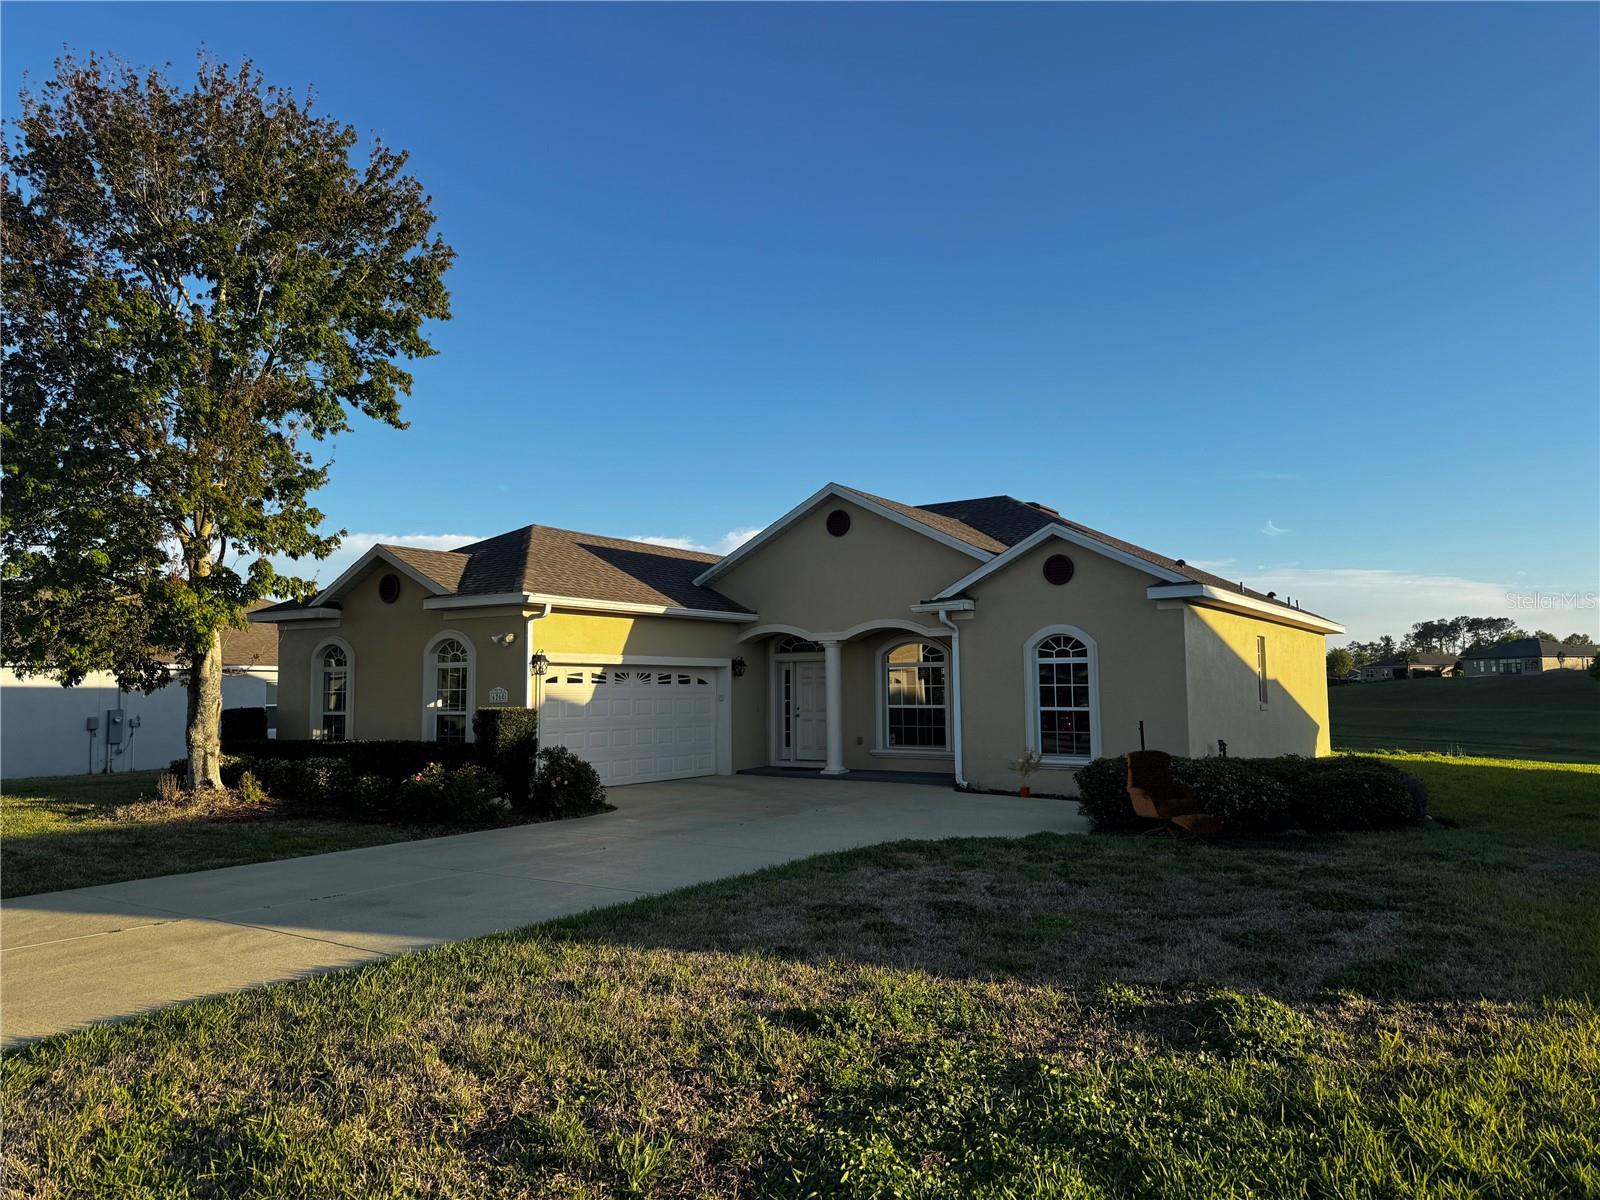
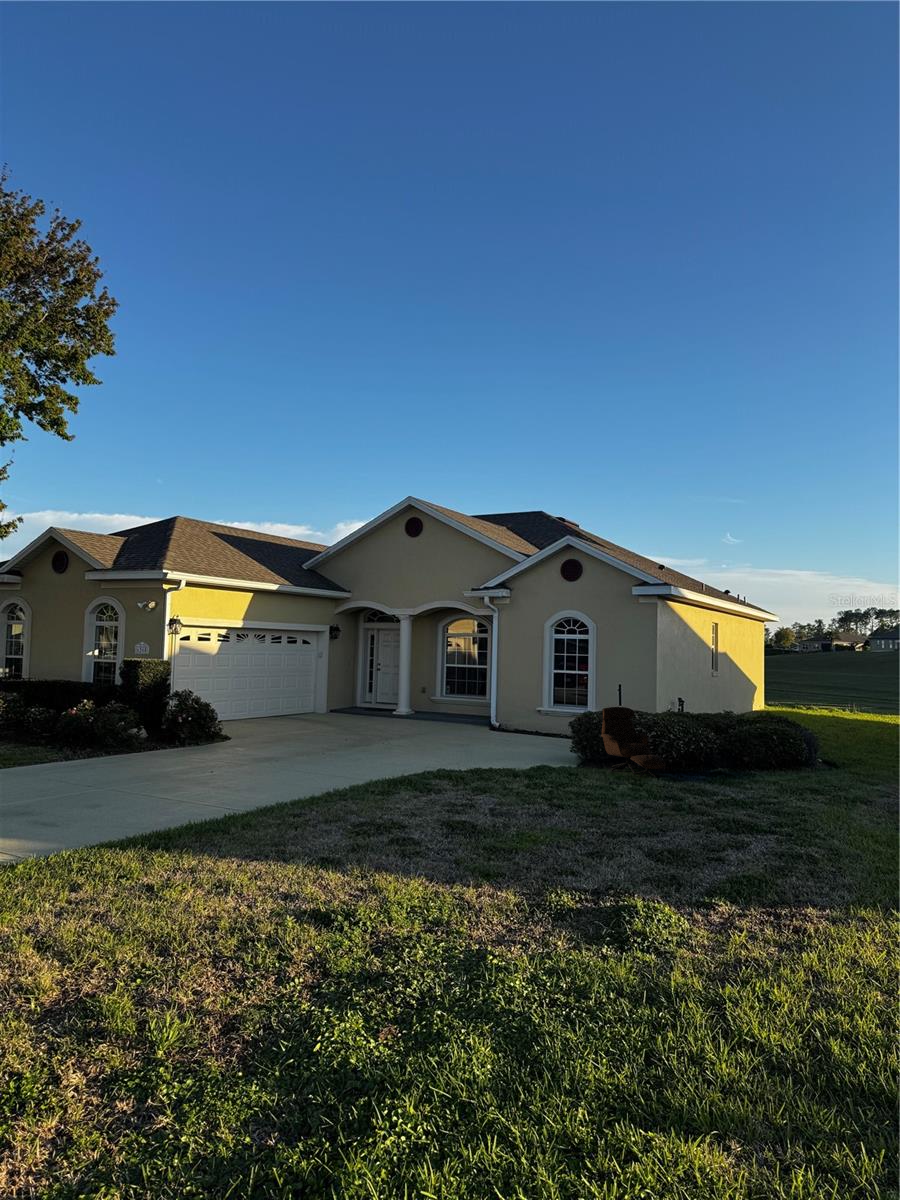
potted tree: present [1008,747,1042,797] -> none [523,698,549,735]

